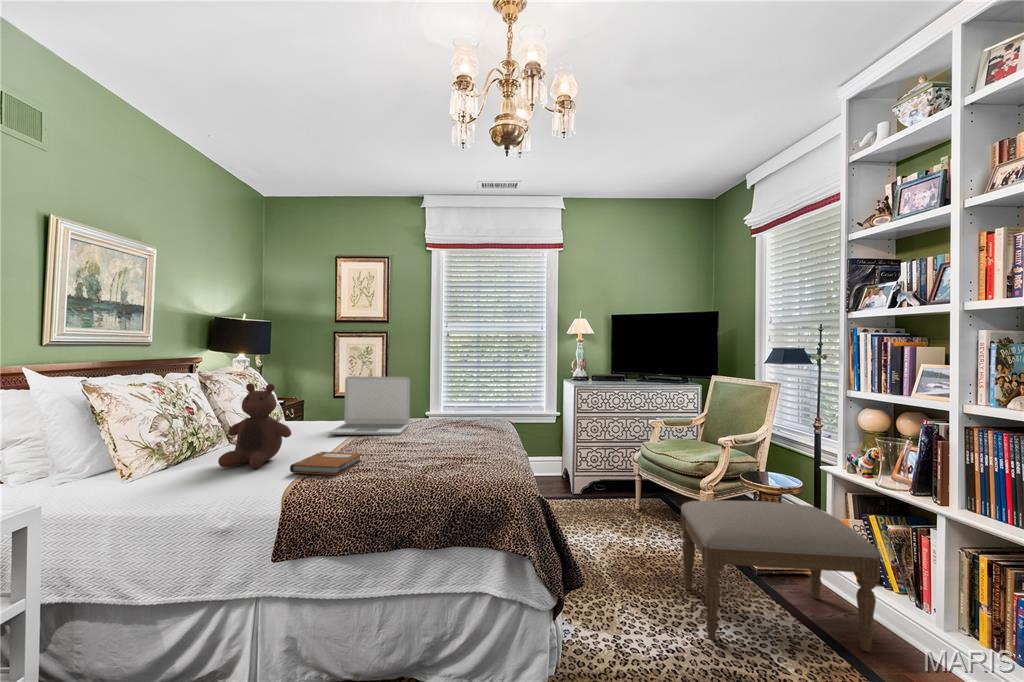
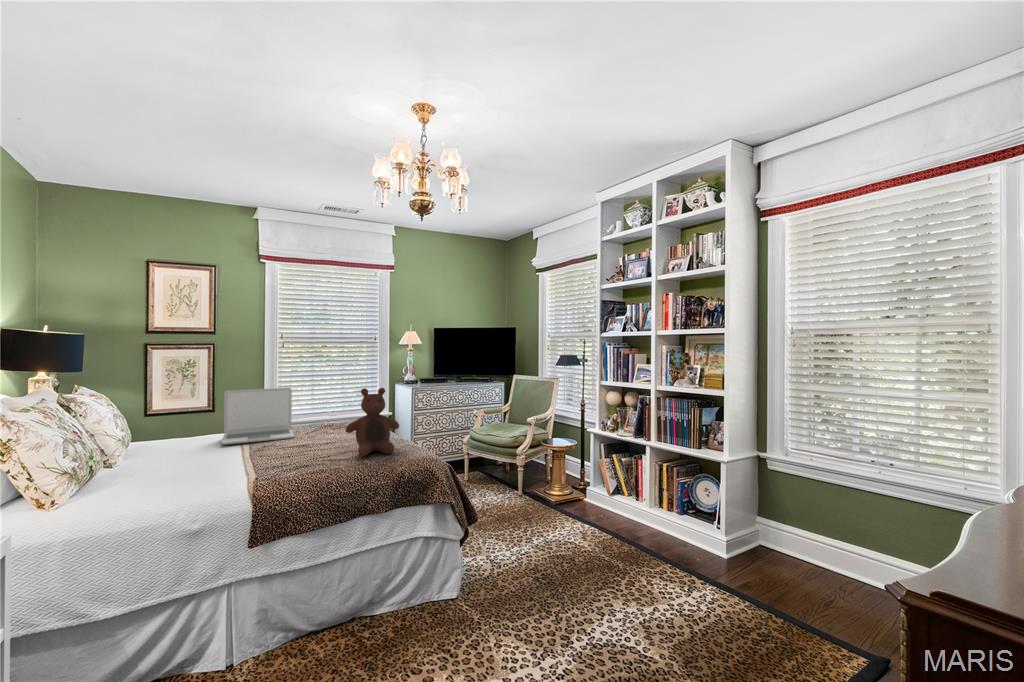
stuffed bear: present [218,383,291,468] -> present [346,388,399,456]
notebook: present [290,452,362,475] -> none [237,454,291,476]
ottoman: present [681,500,880,652] -> none [514,453,625,543]

